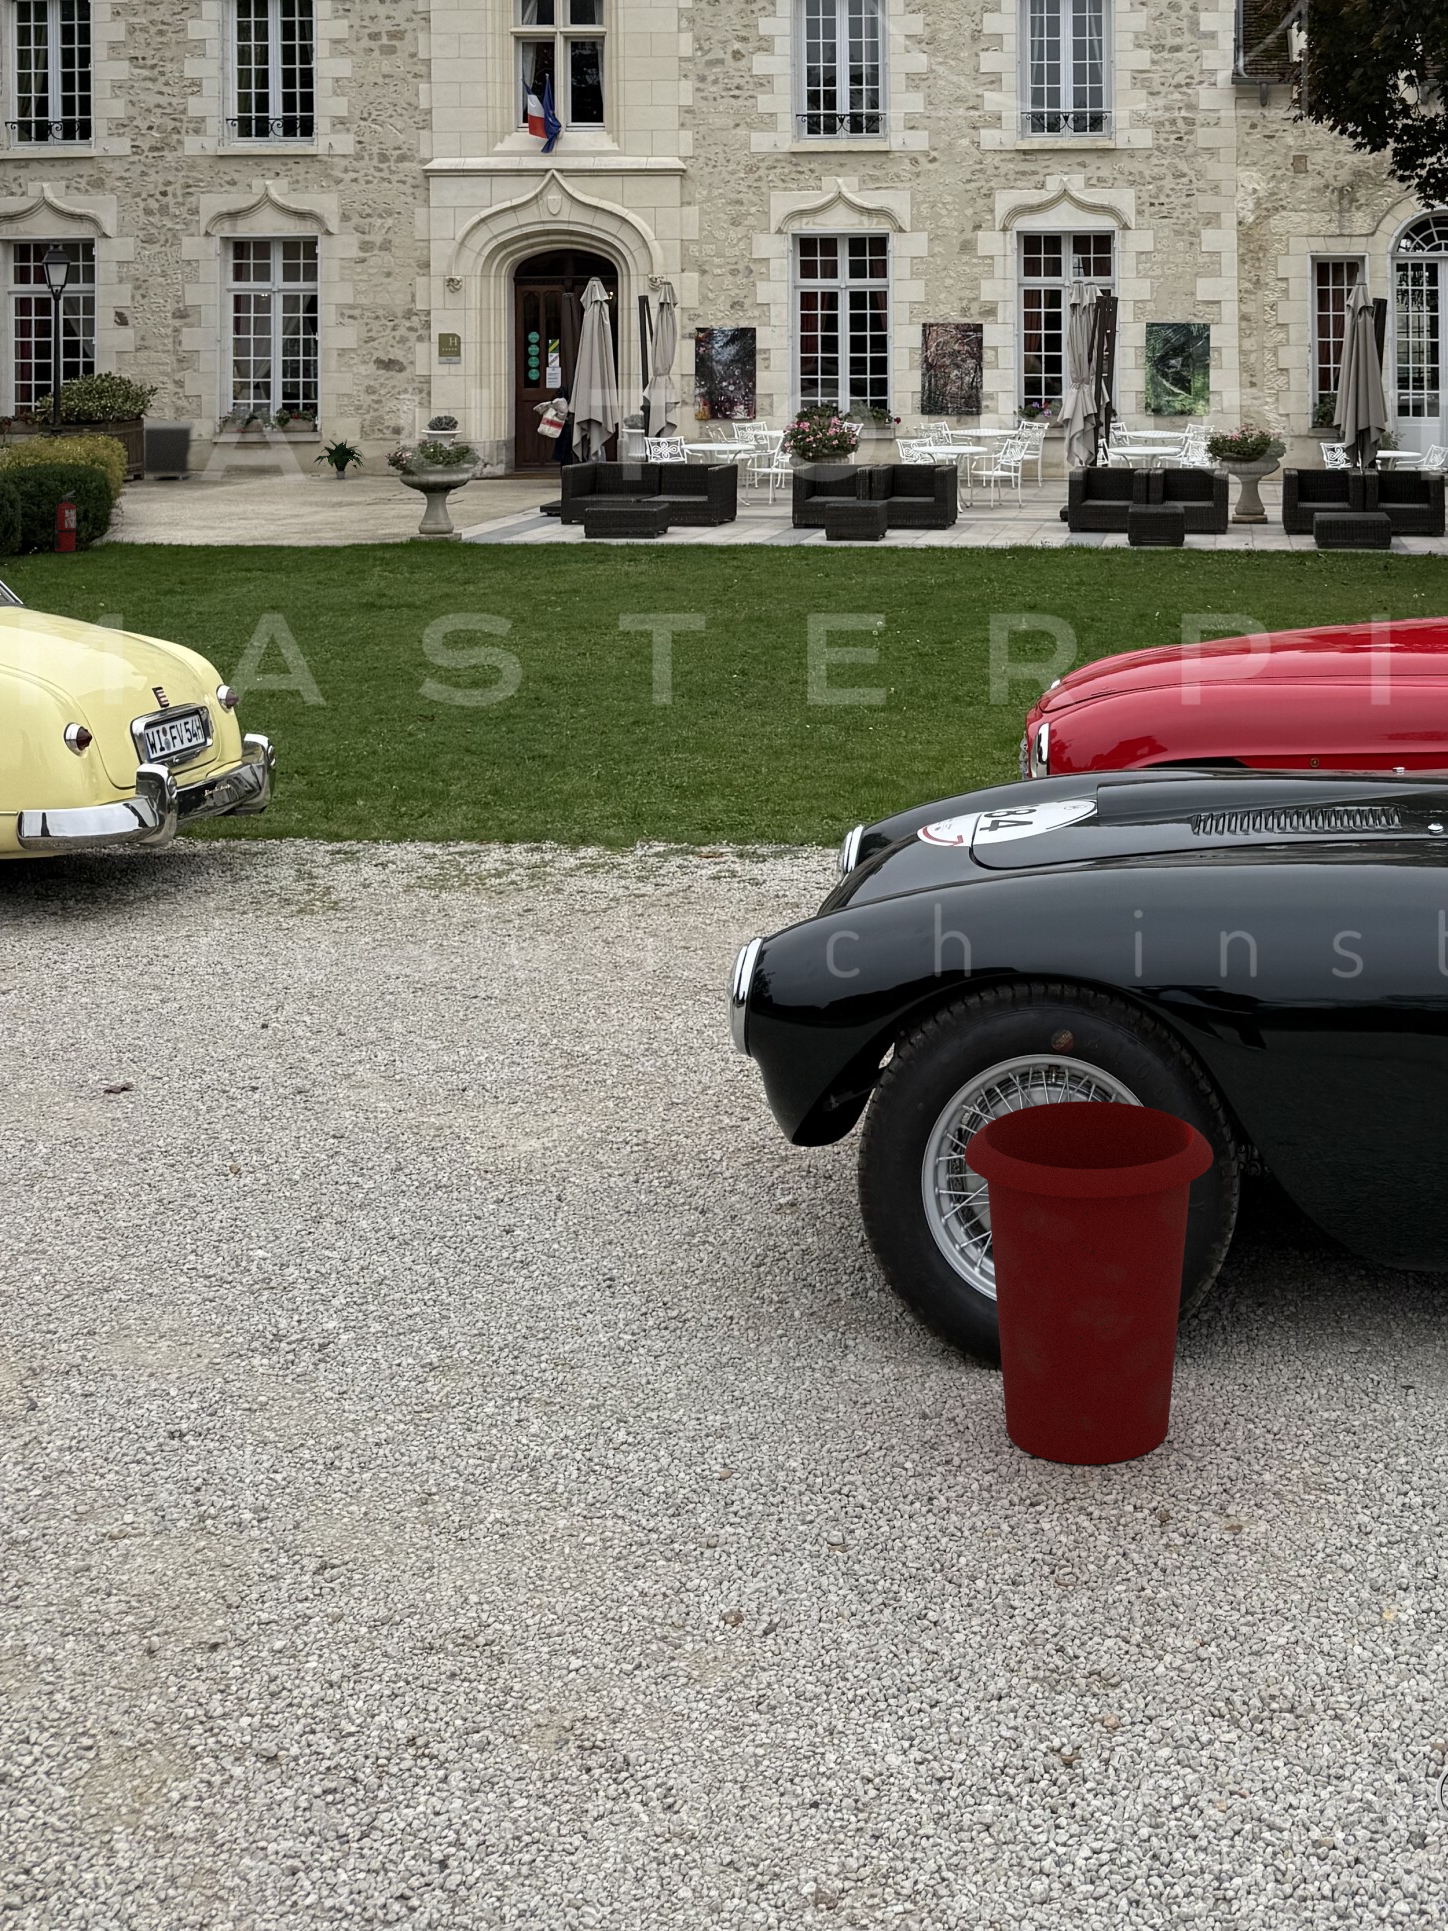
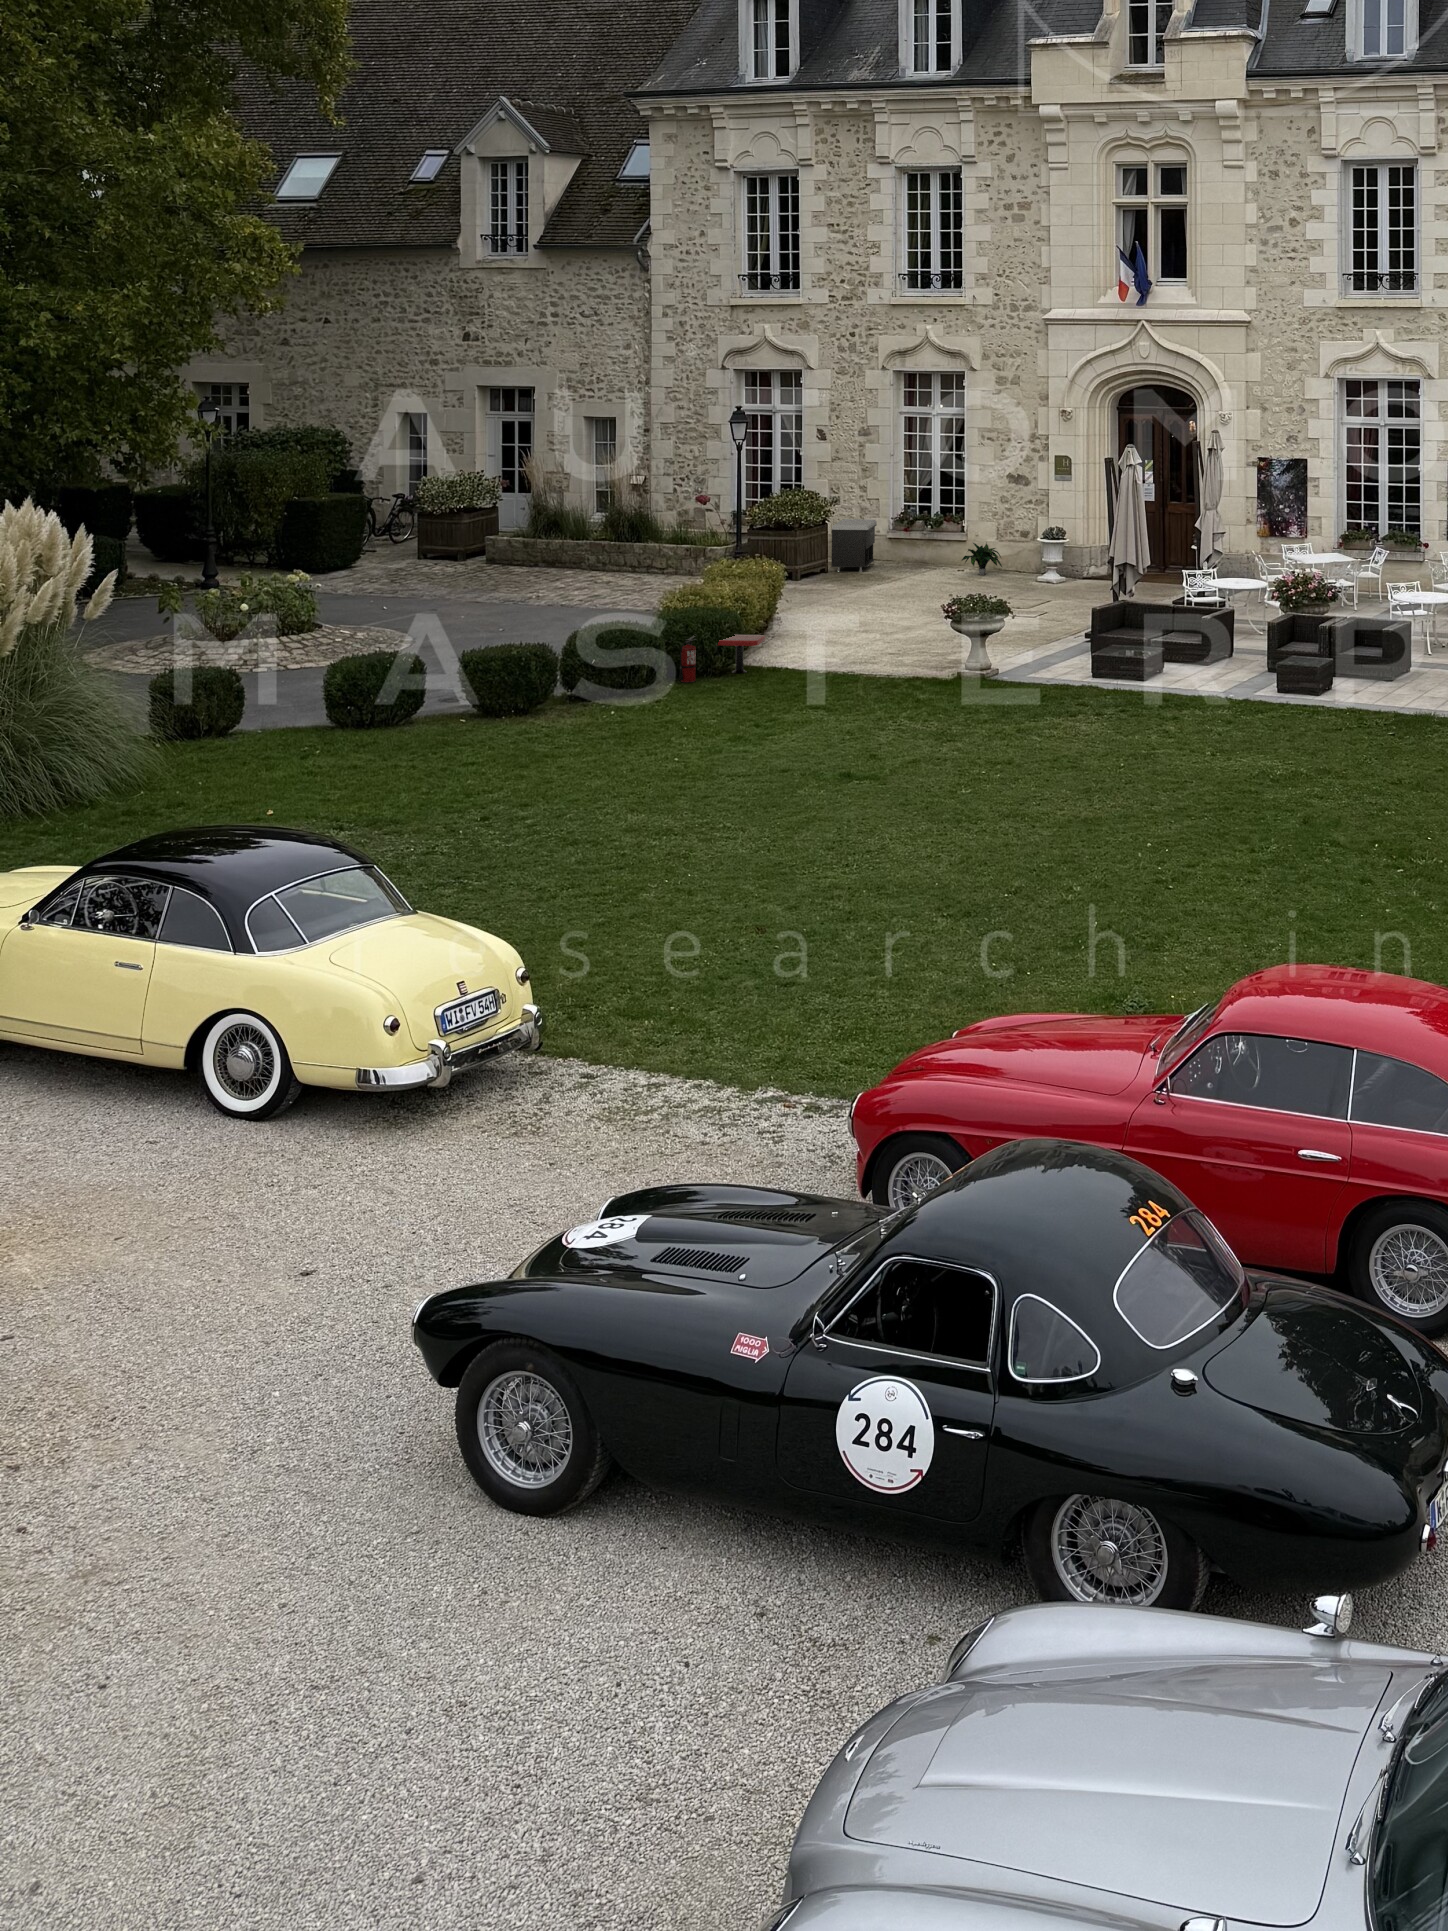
pedestal table: none [94,497,160,544] -> present [718,635,765,673]
waste bin: present [964,1101,1214,1464] -> none [406,1391,535,1577]

